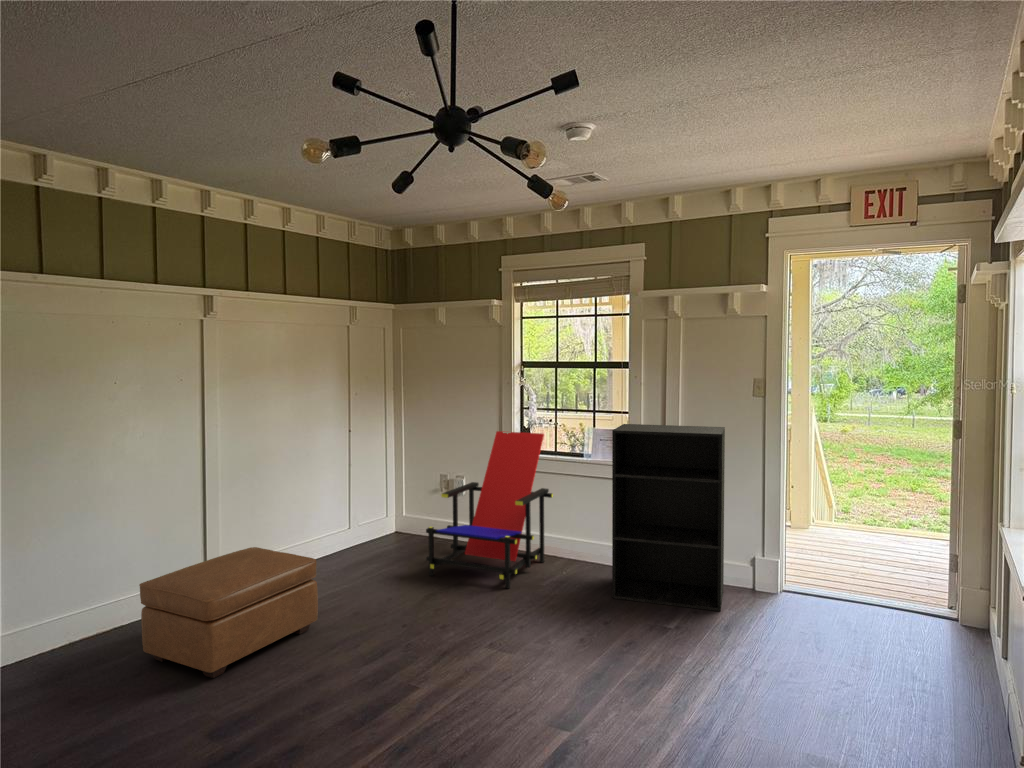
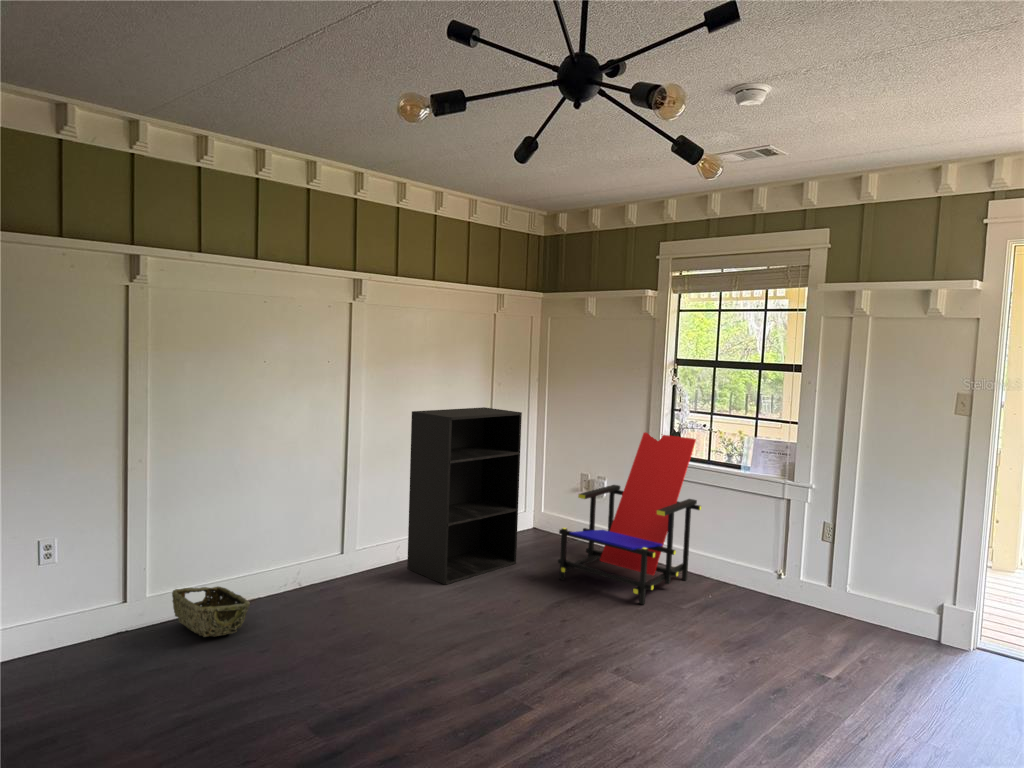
bookshelf: present [612,424,725,611] -> present [407,407,522,585]
ottoman: present [139,547,318,678] -> none [273,530,441,657]
woven basket: none [21,626,116,680] -> present [172,587,250,637]

